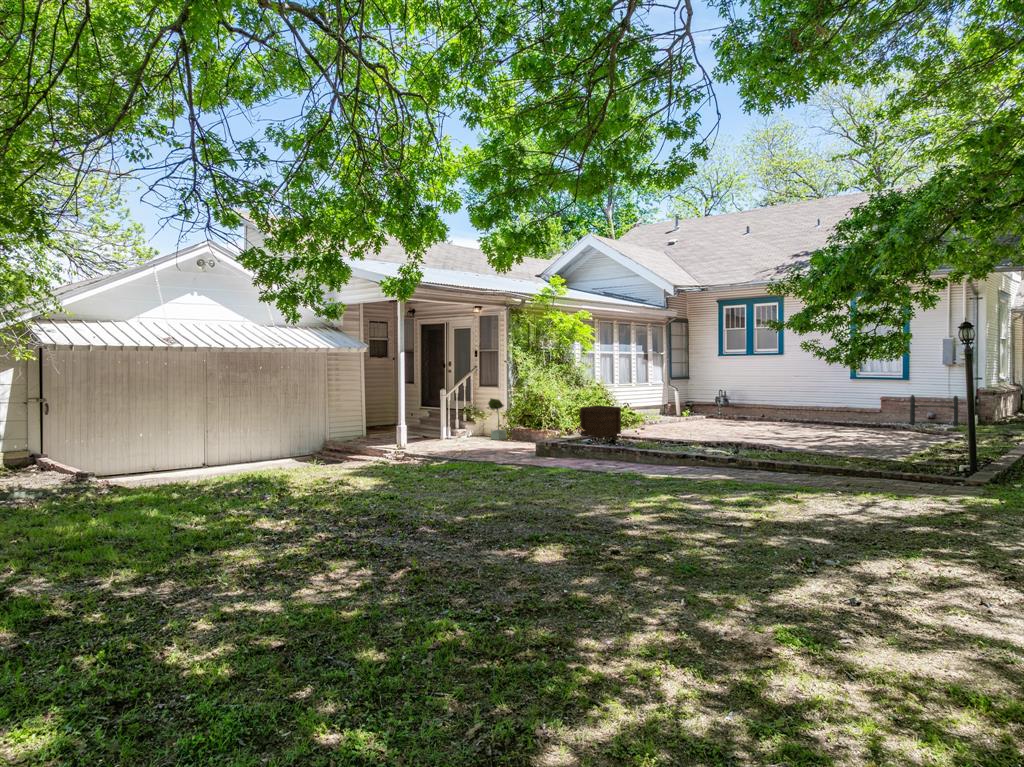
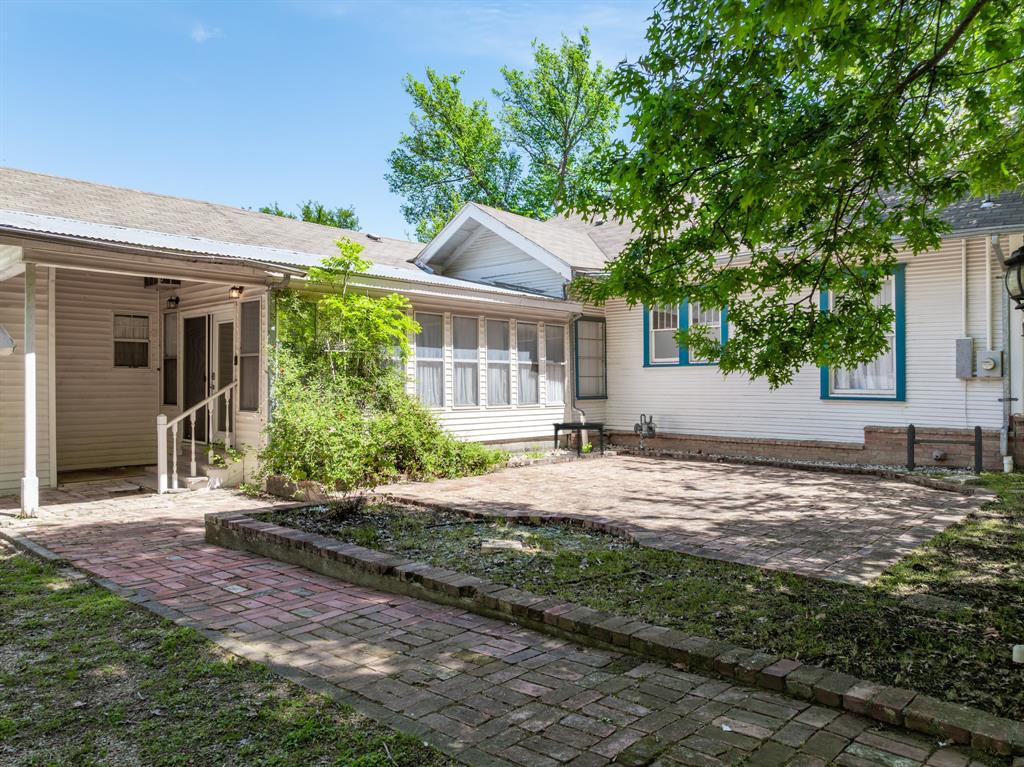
round table: none [658,395,697,419] -> present [553,422,605,457]
potted tree: present [488,398,507,440] -> none [224,427,254,495]
wooden crate: present [580,406,621,437] -> none [379,439,442,492]

